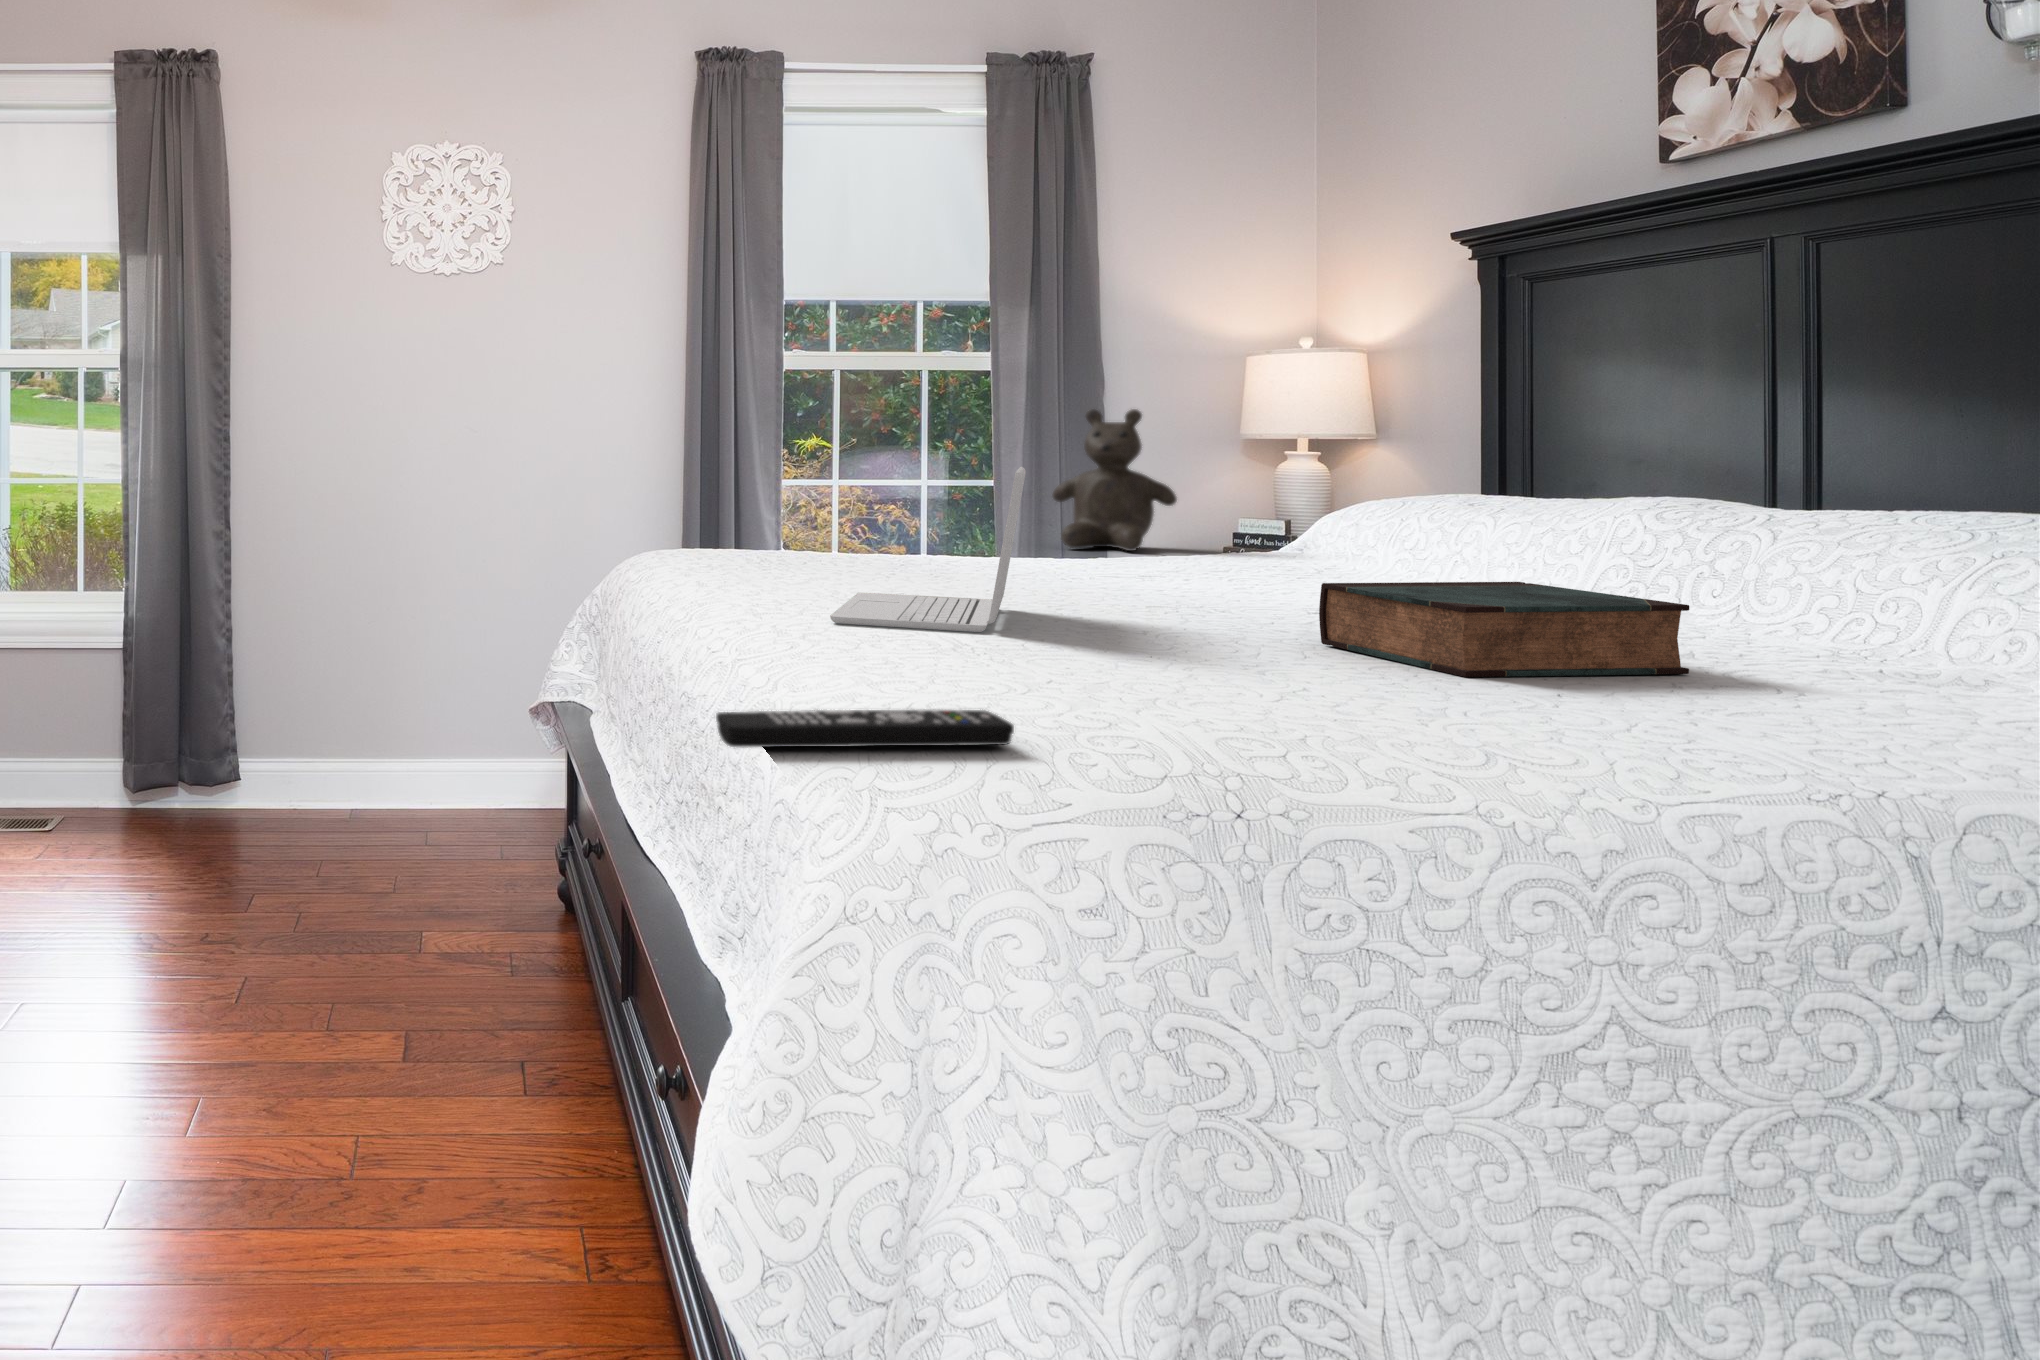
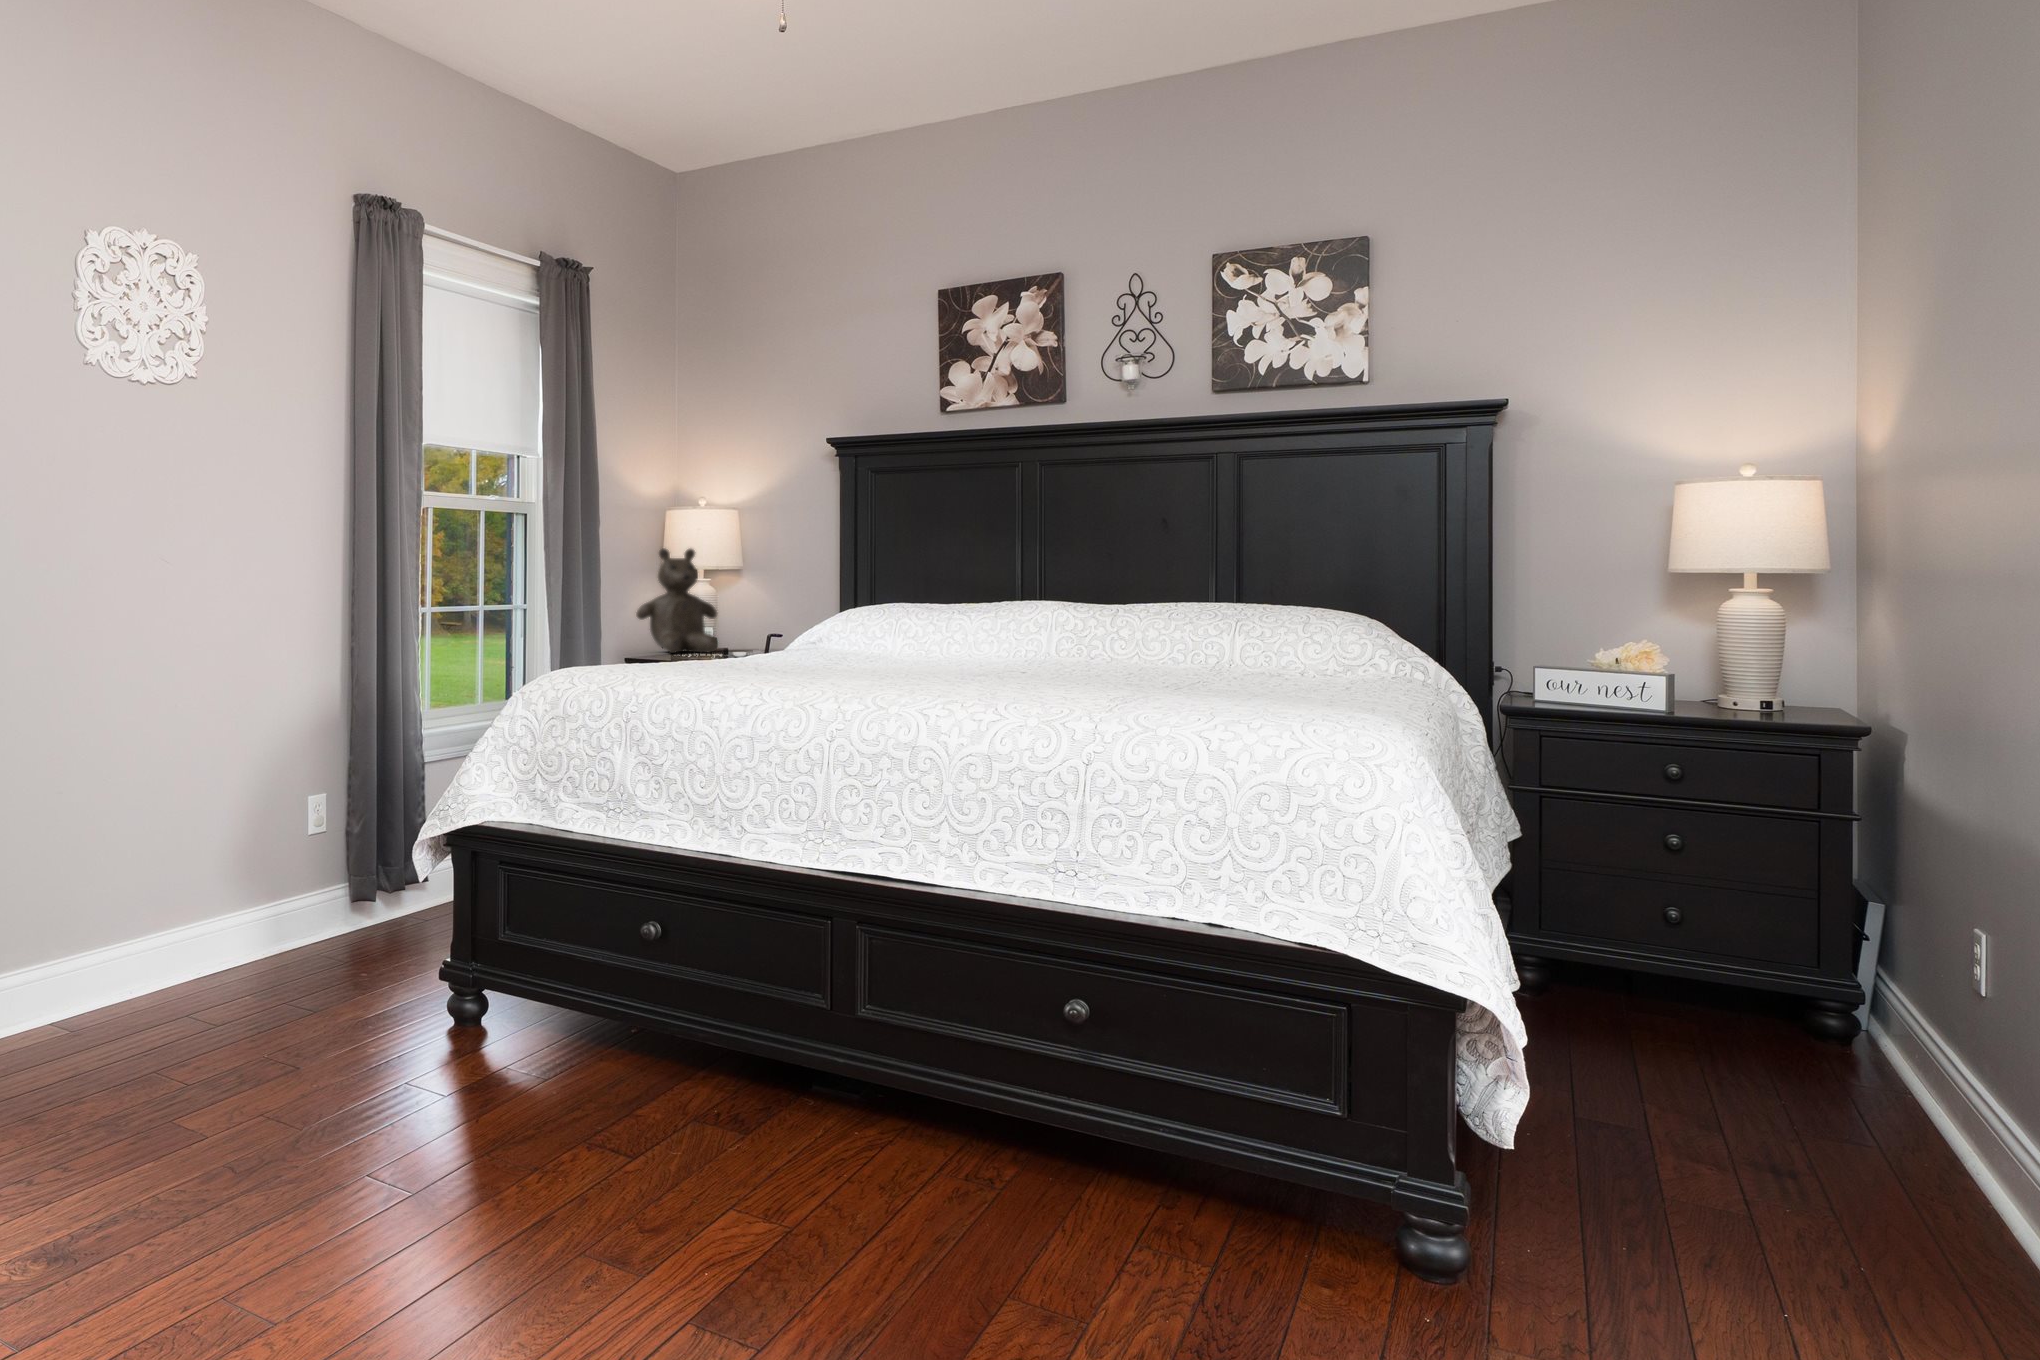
laptop: present [830,467,1026,632] -> none [849,583,1024,689]
book: present [1319,582,1689,677] -> none [1104,638,1225,679]
remote control: present [716,710,1014,747] -> none [1283,695,1341,720]

